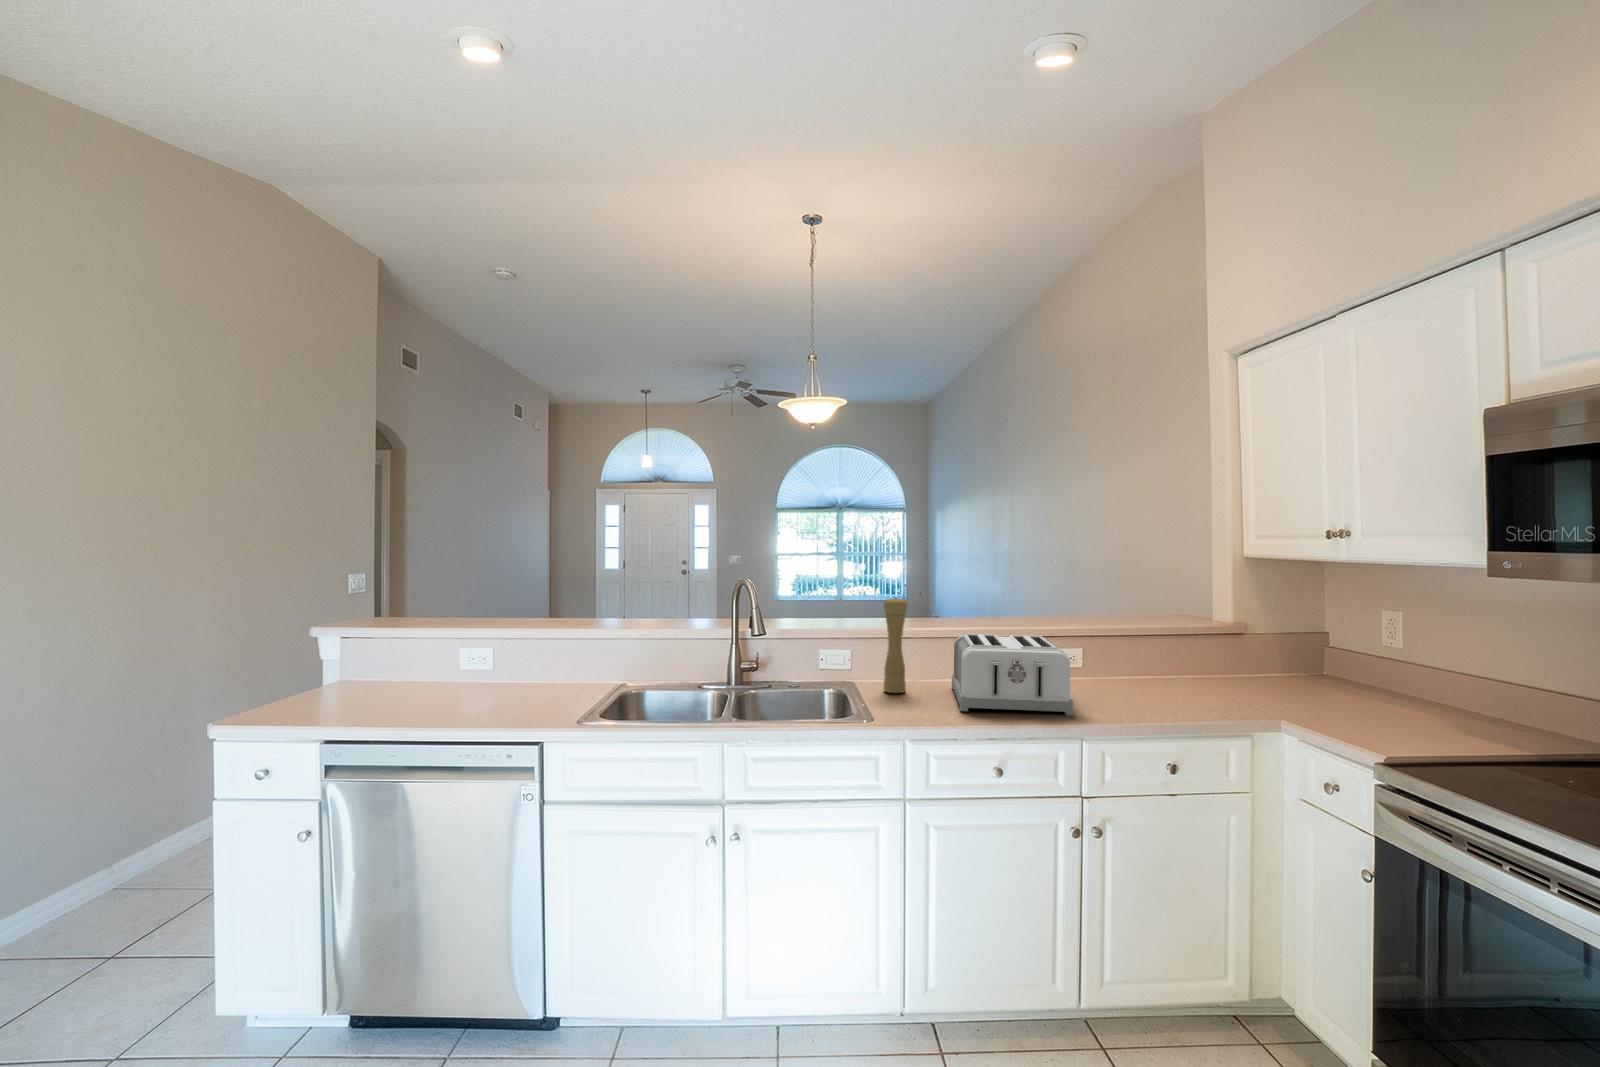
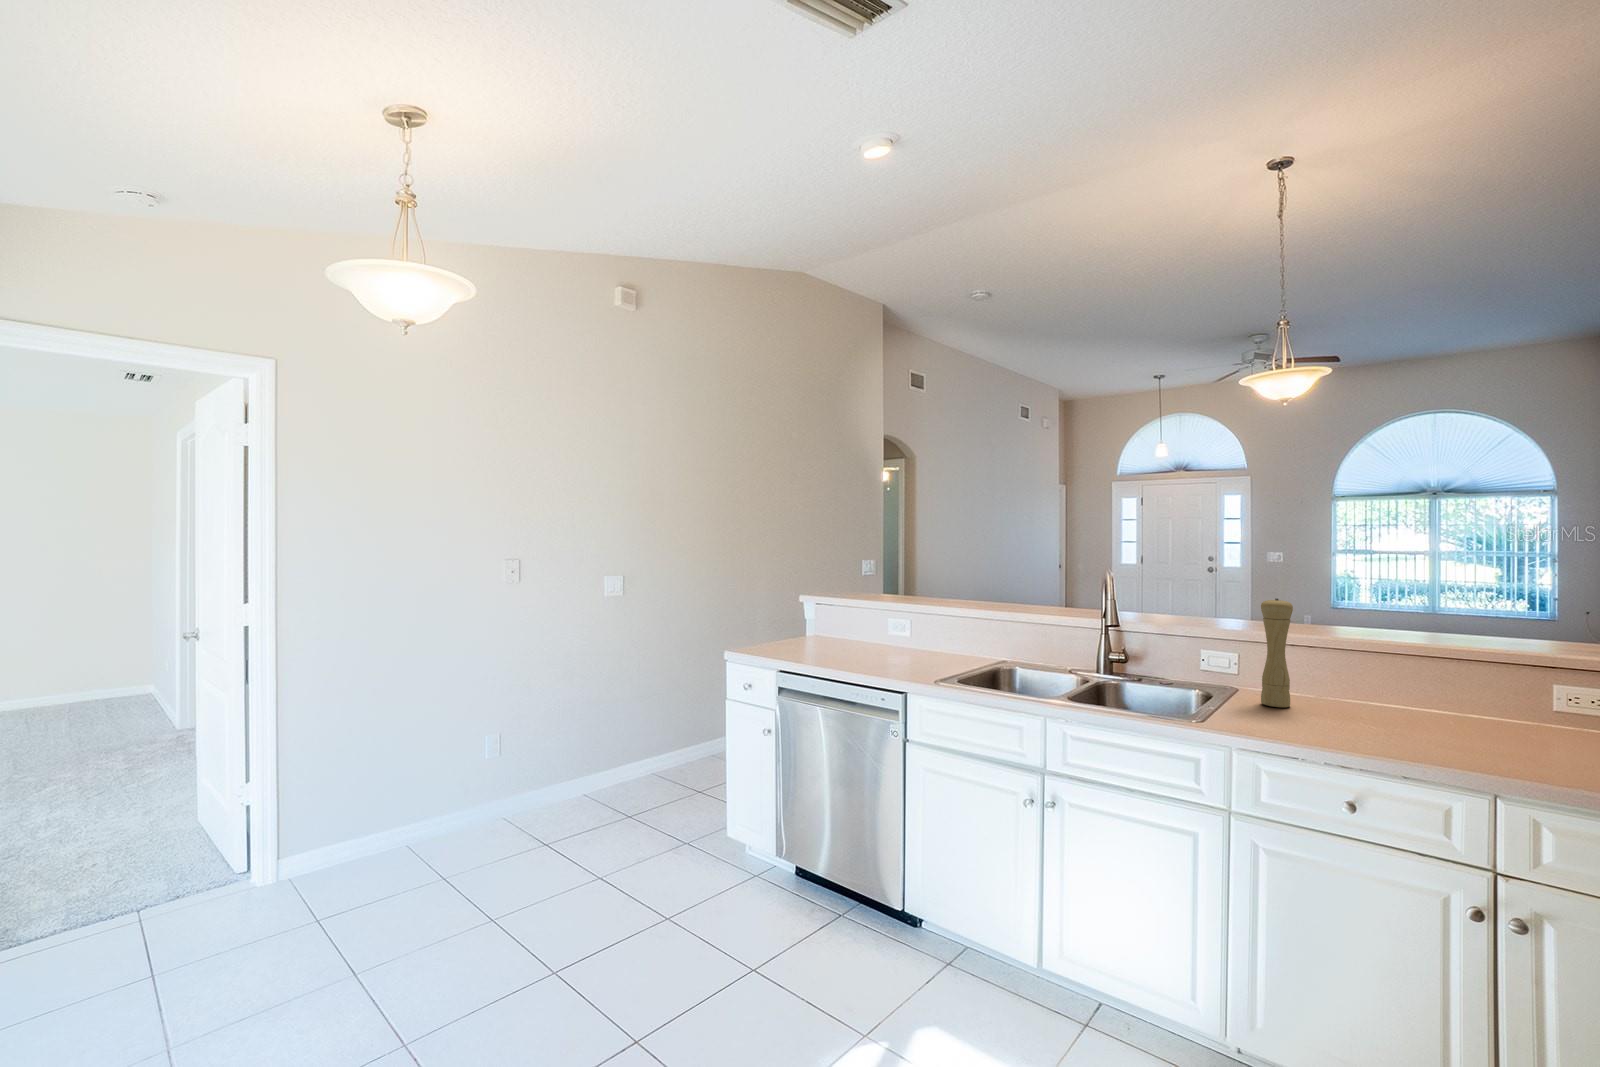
toaster: present [952,634,1073,715] -> none [1329,649,1524,768]

